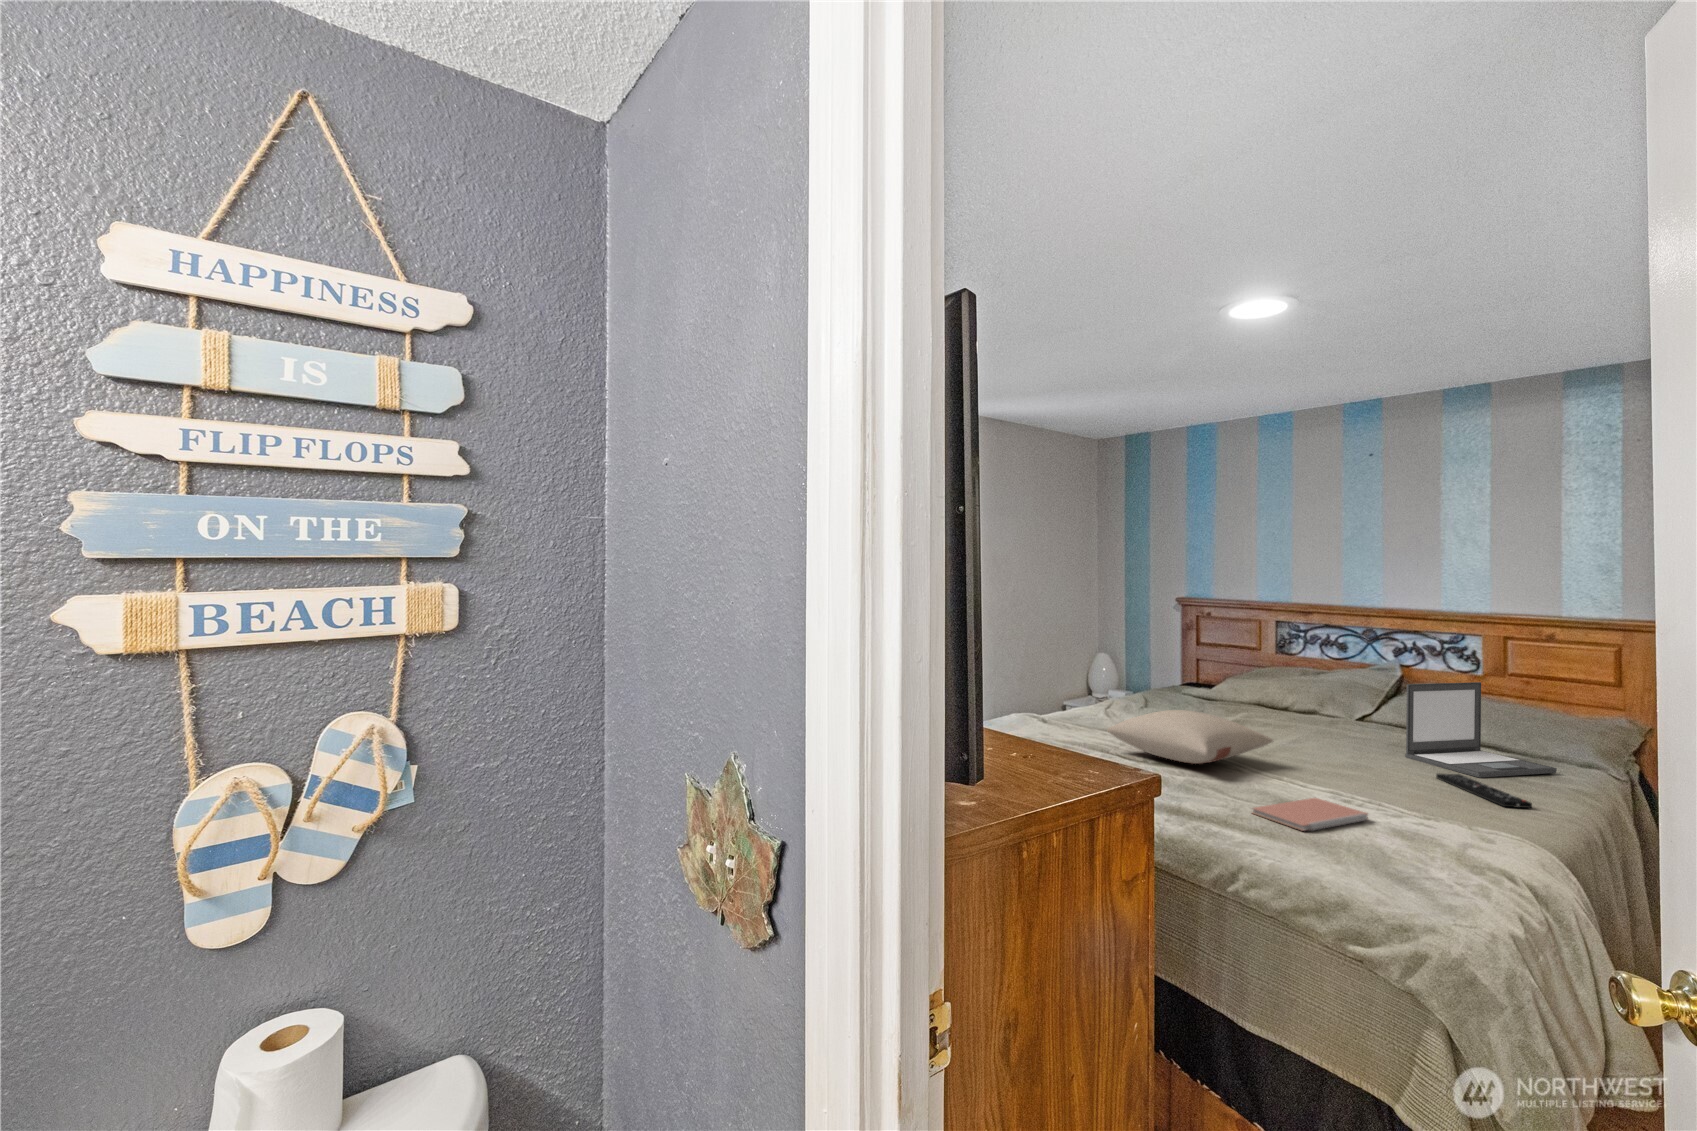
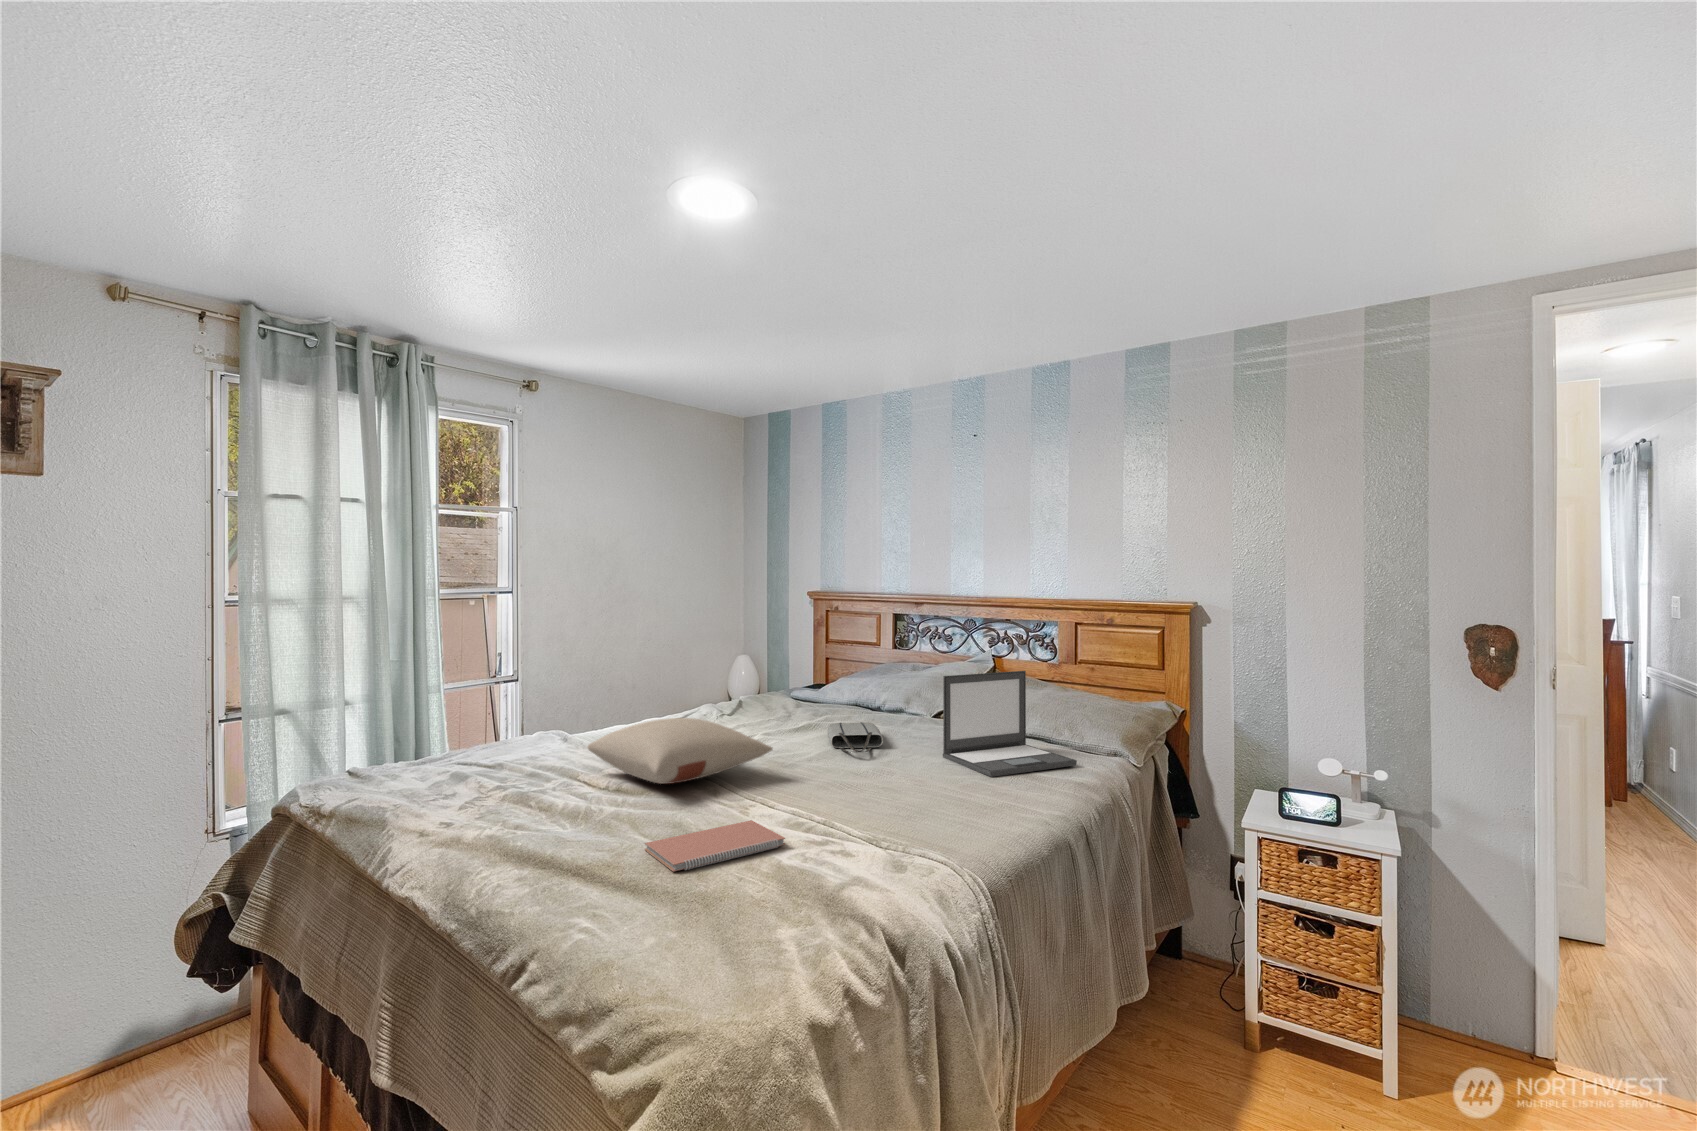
tote bag: none [1264,721,1335,748] -> present [828,722,883,752]
remote control: present [1436,774,1532,808] -> none [944,775,1000,813]

